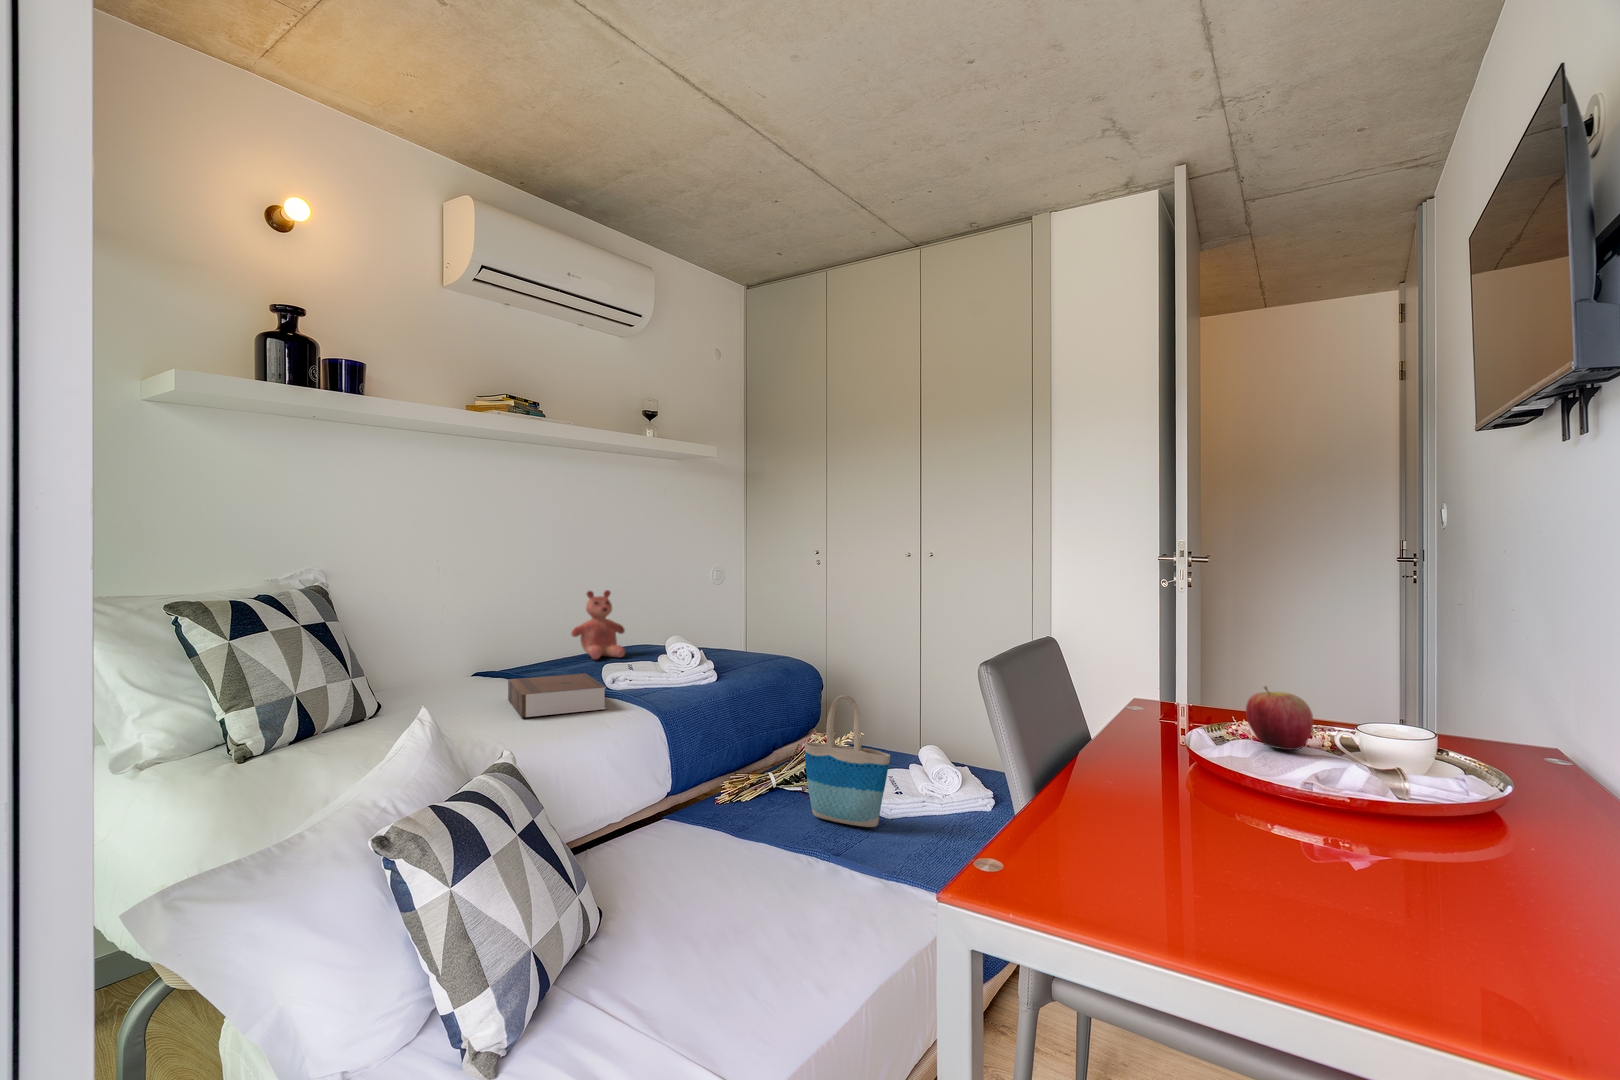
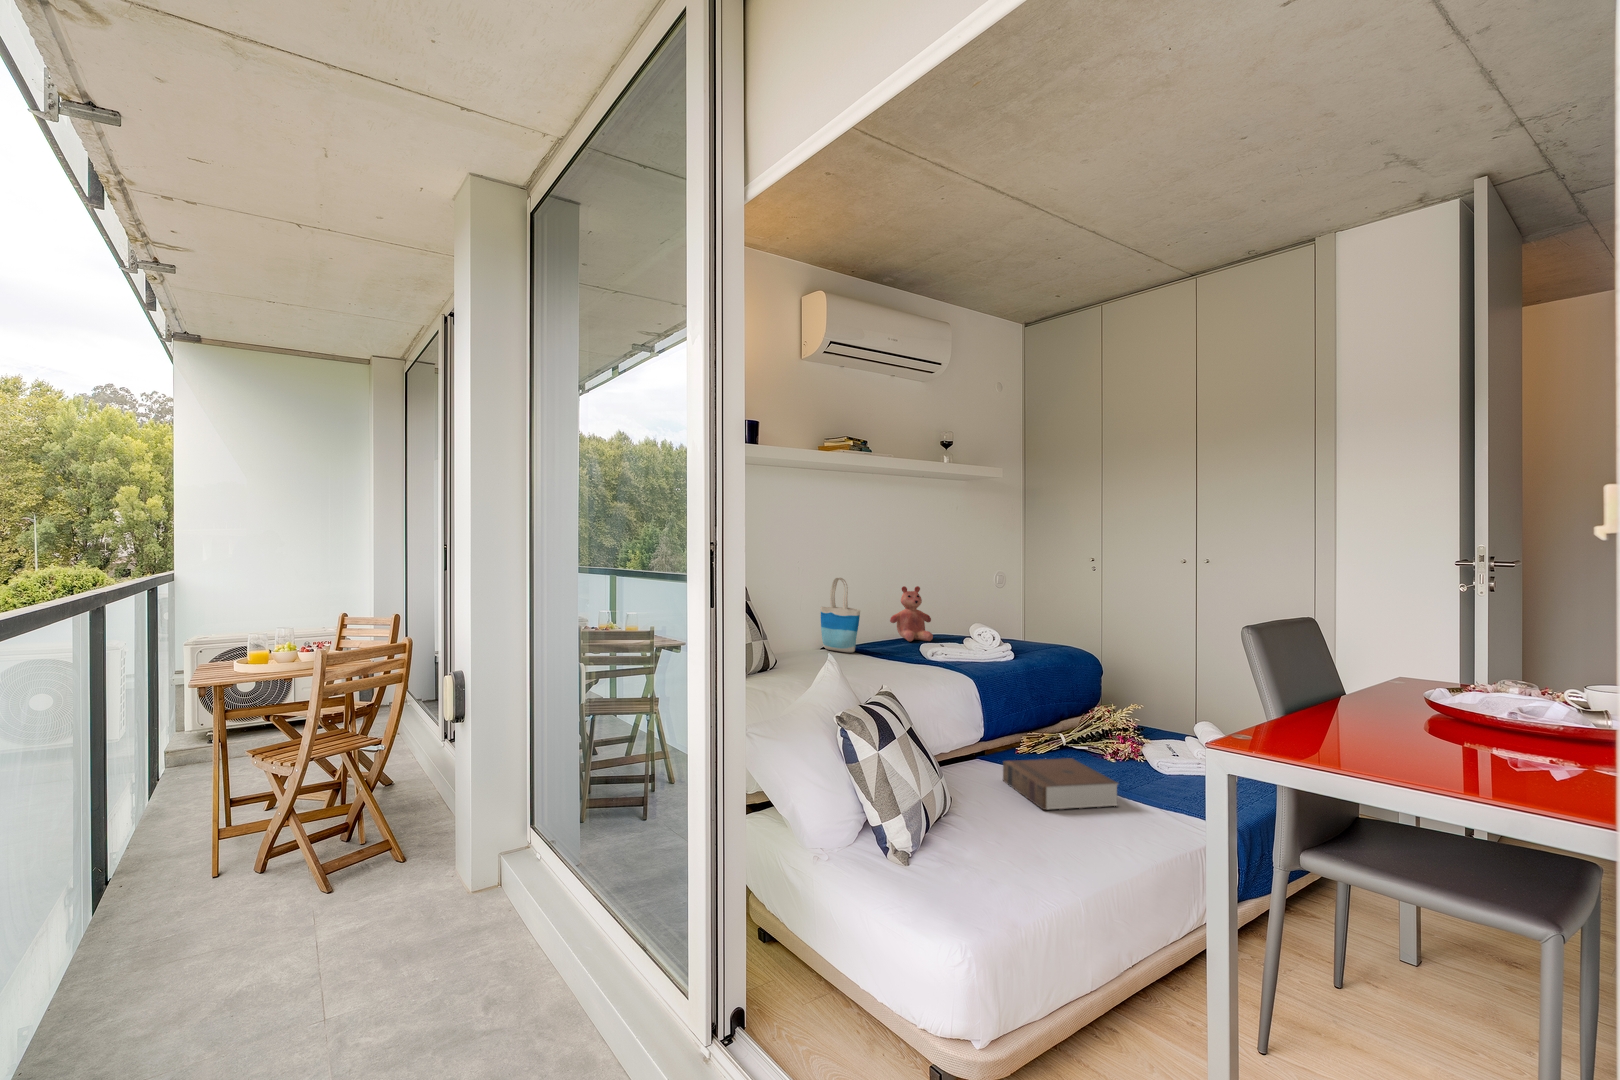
book: present [508,673,606,717] -> present [1003,758,1118,810]
apple: present [1246,686,1313,750] -> none [1475,657,1536,707]
tote bag: present [805,695,890,827] -> present [821,578,860,653]

